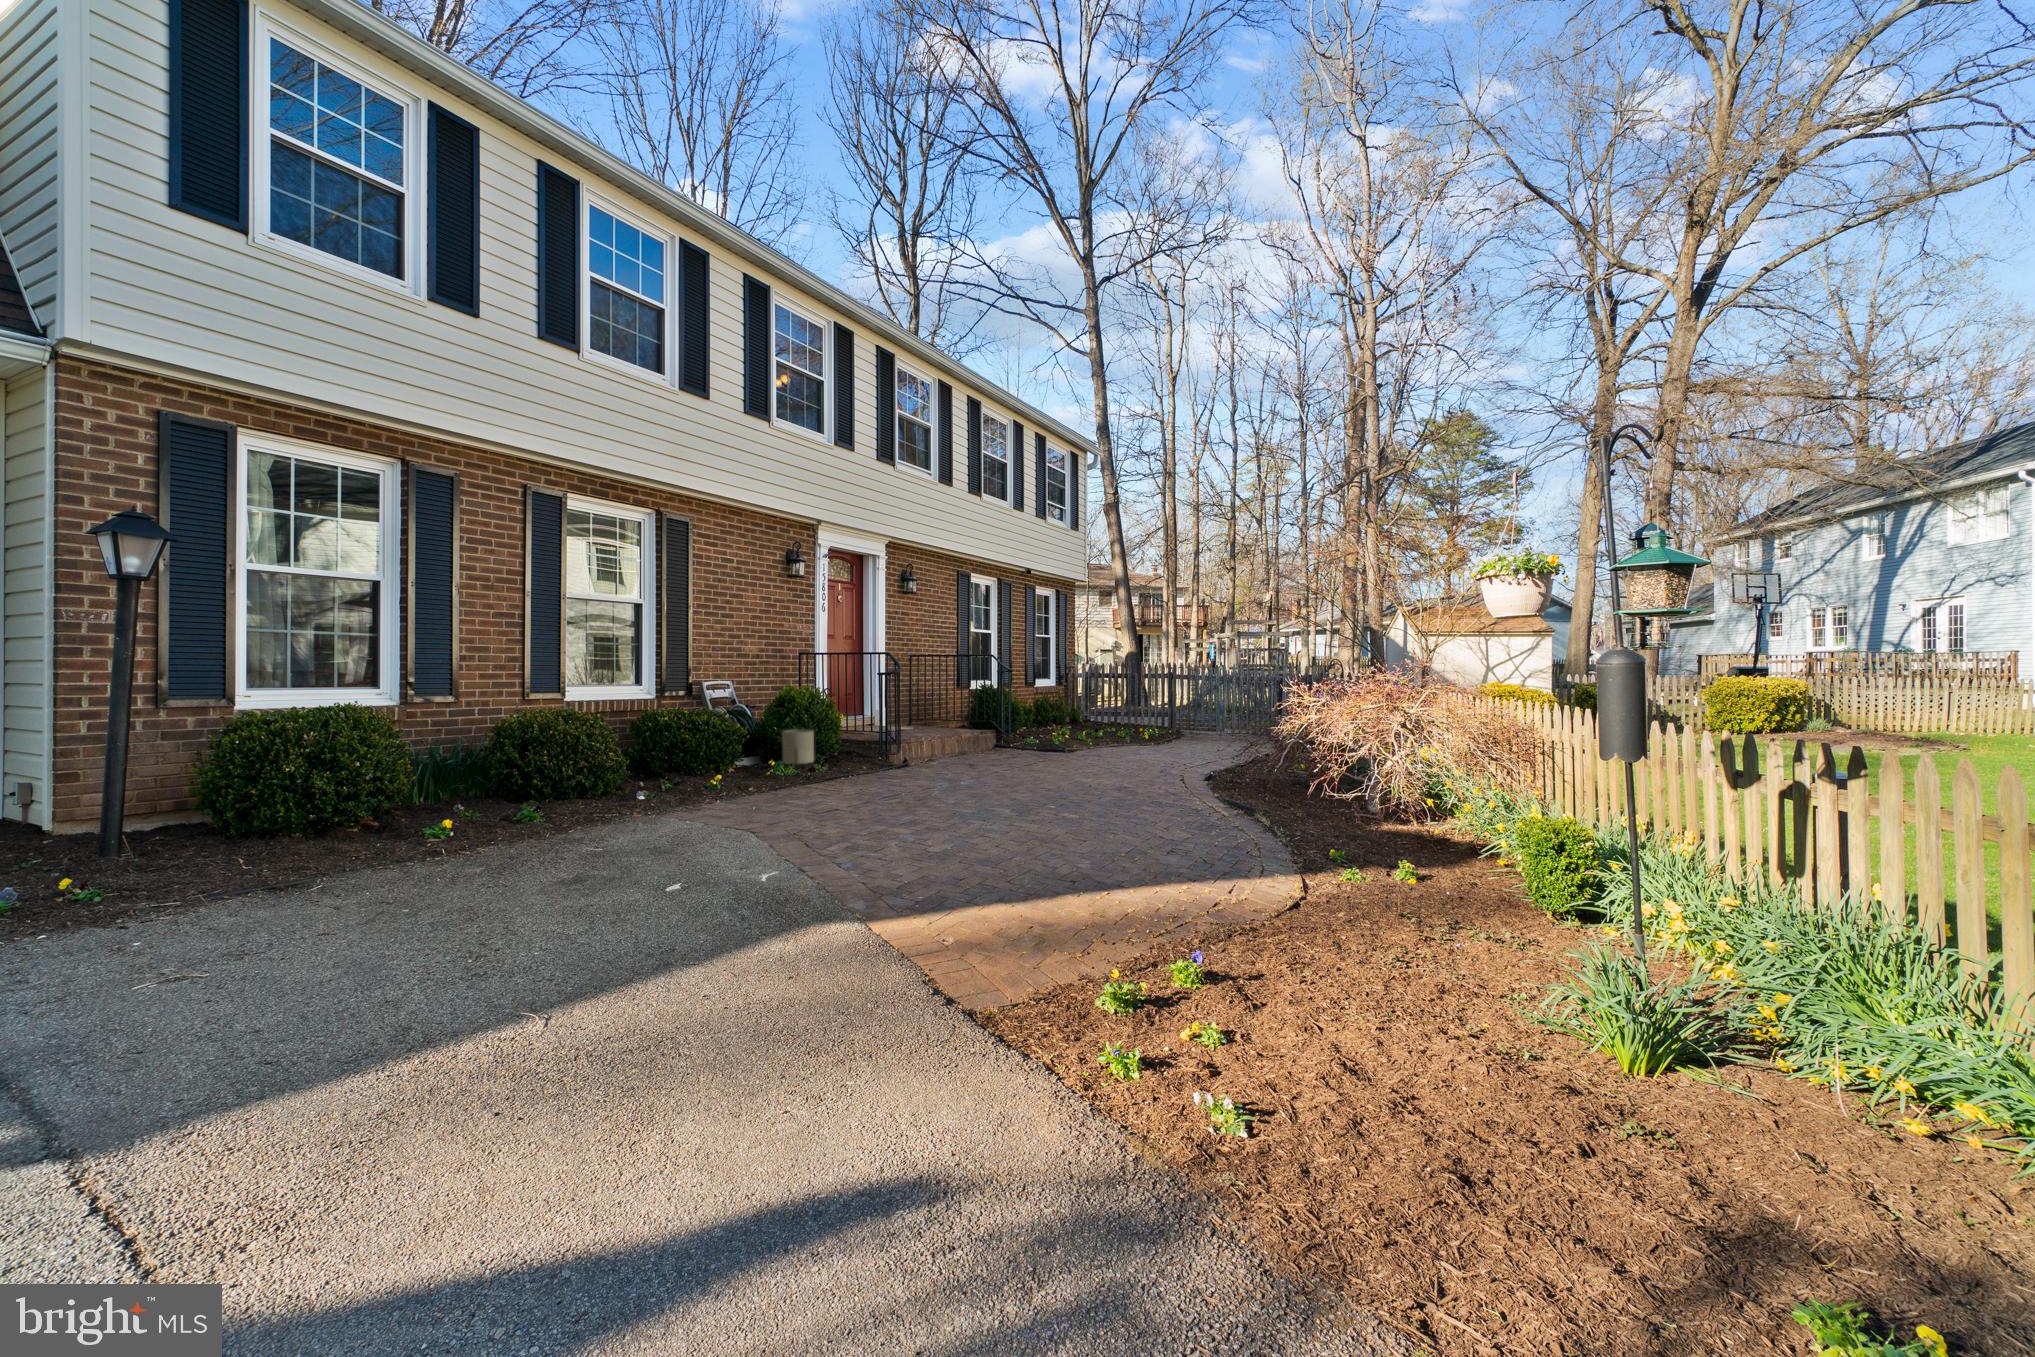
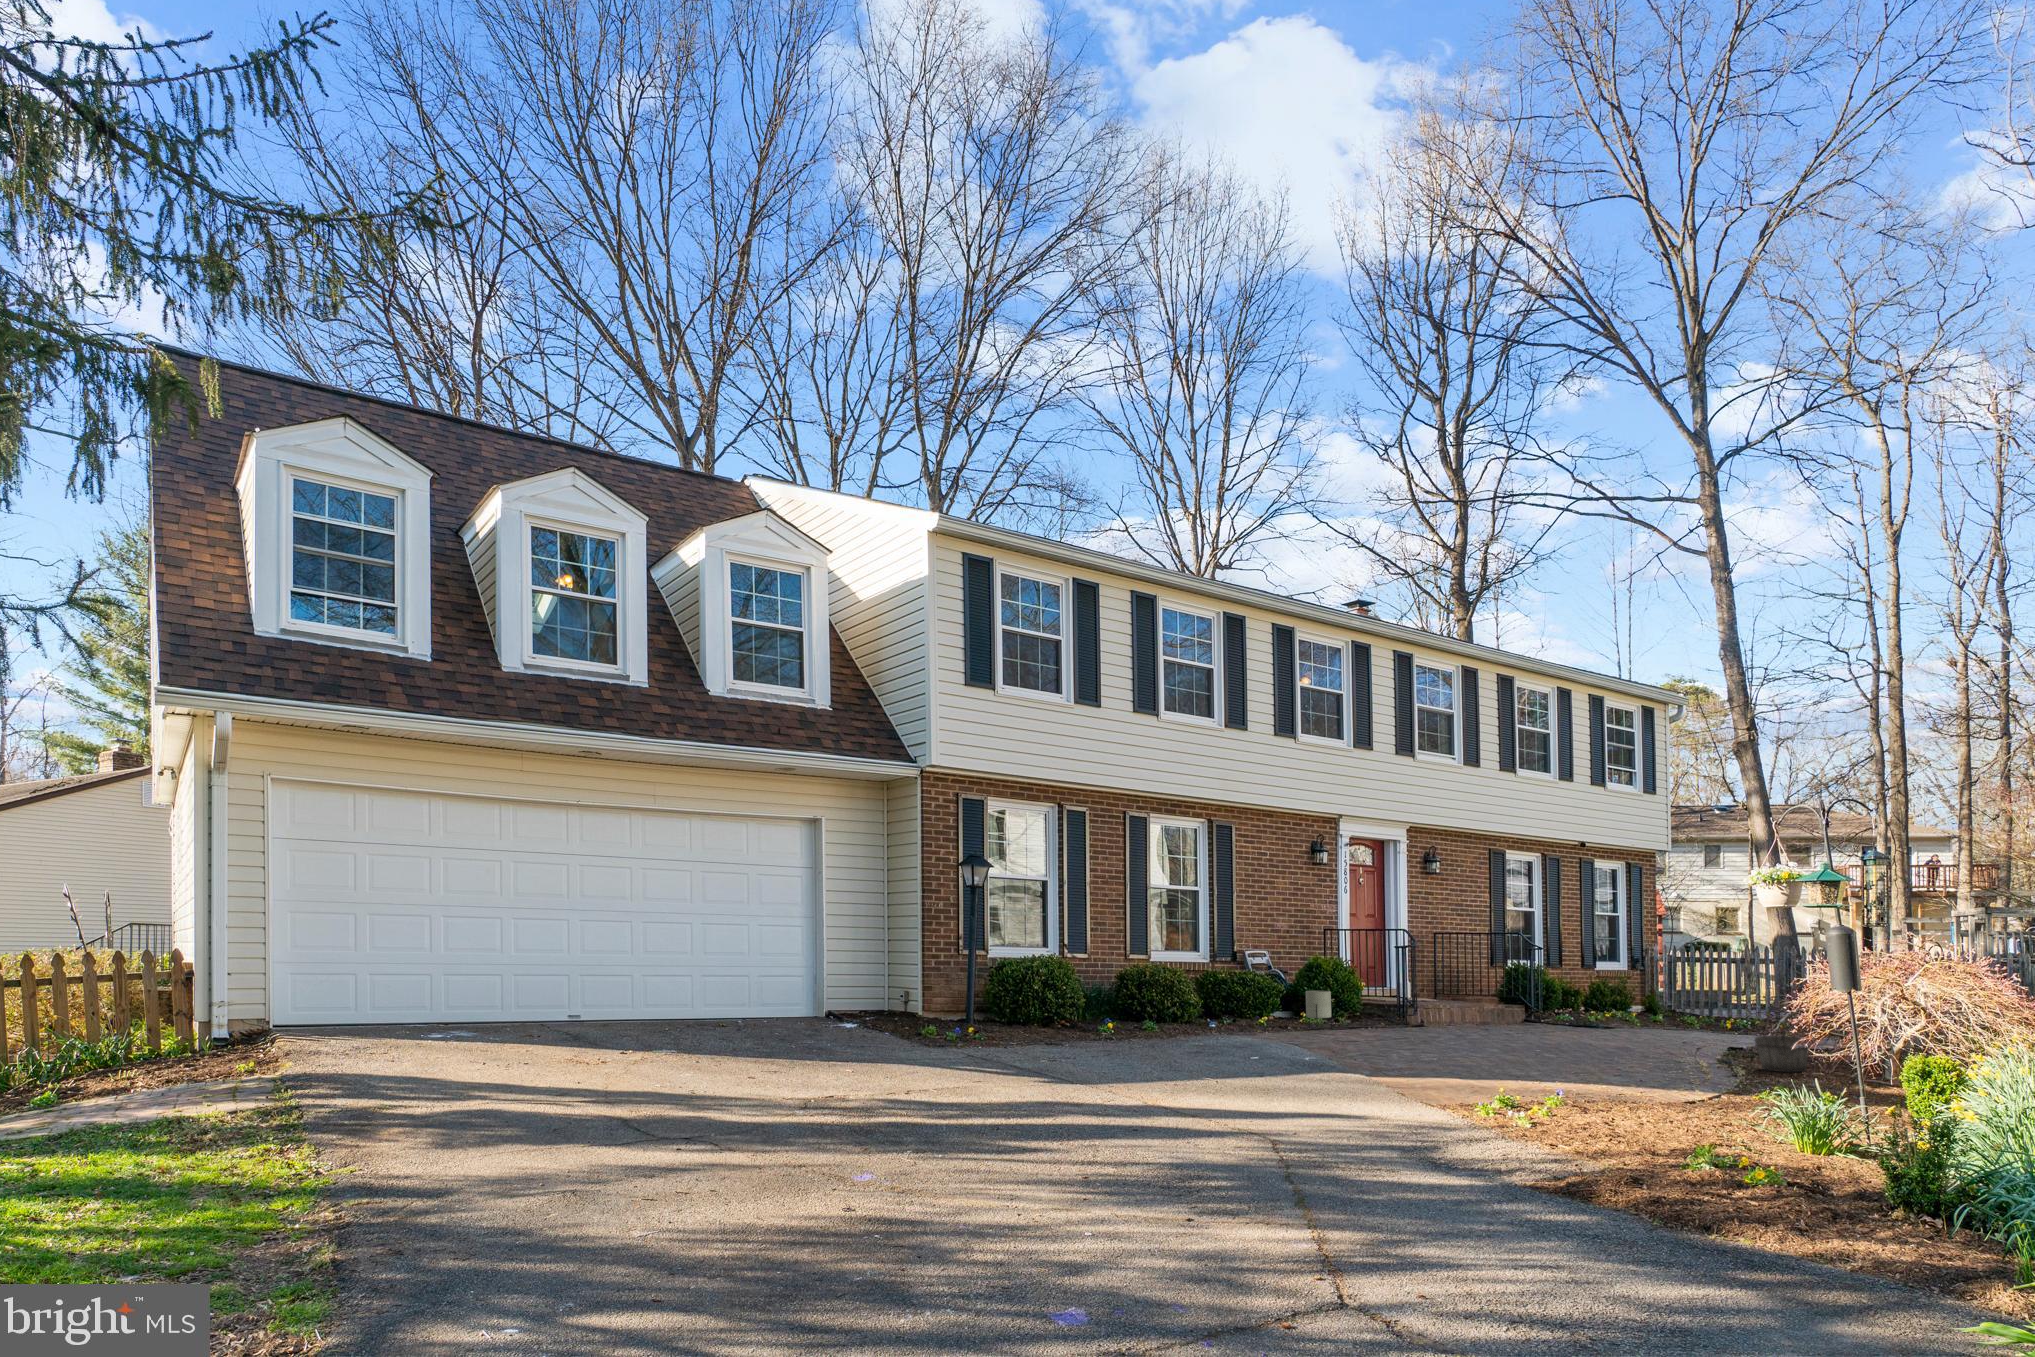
wooden bucket: none [1393,782,1468,843] -> present [1755,1029,1810,1072]

